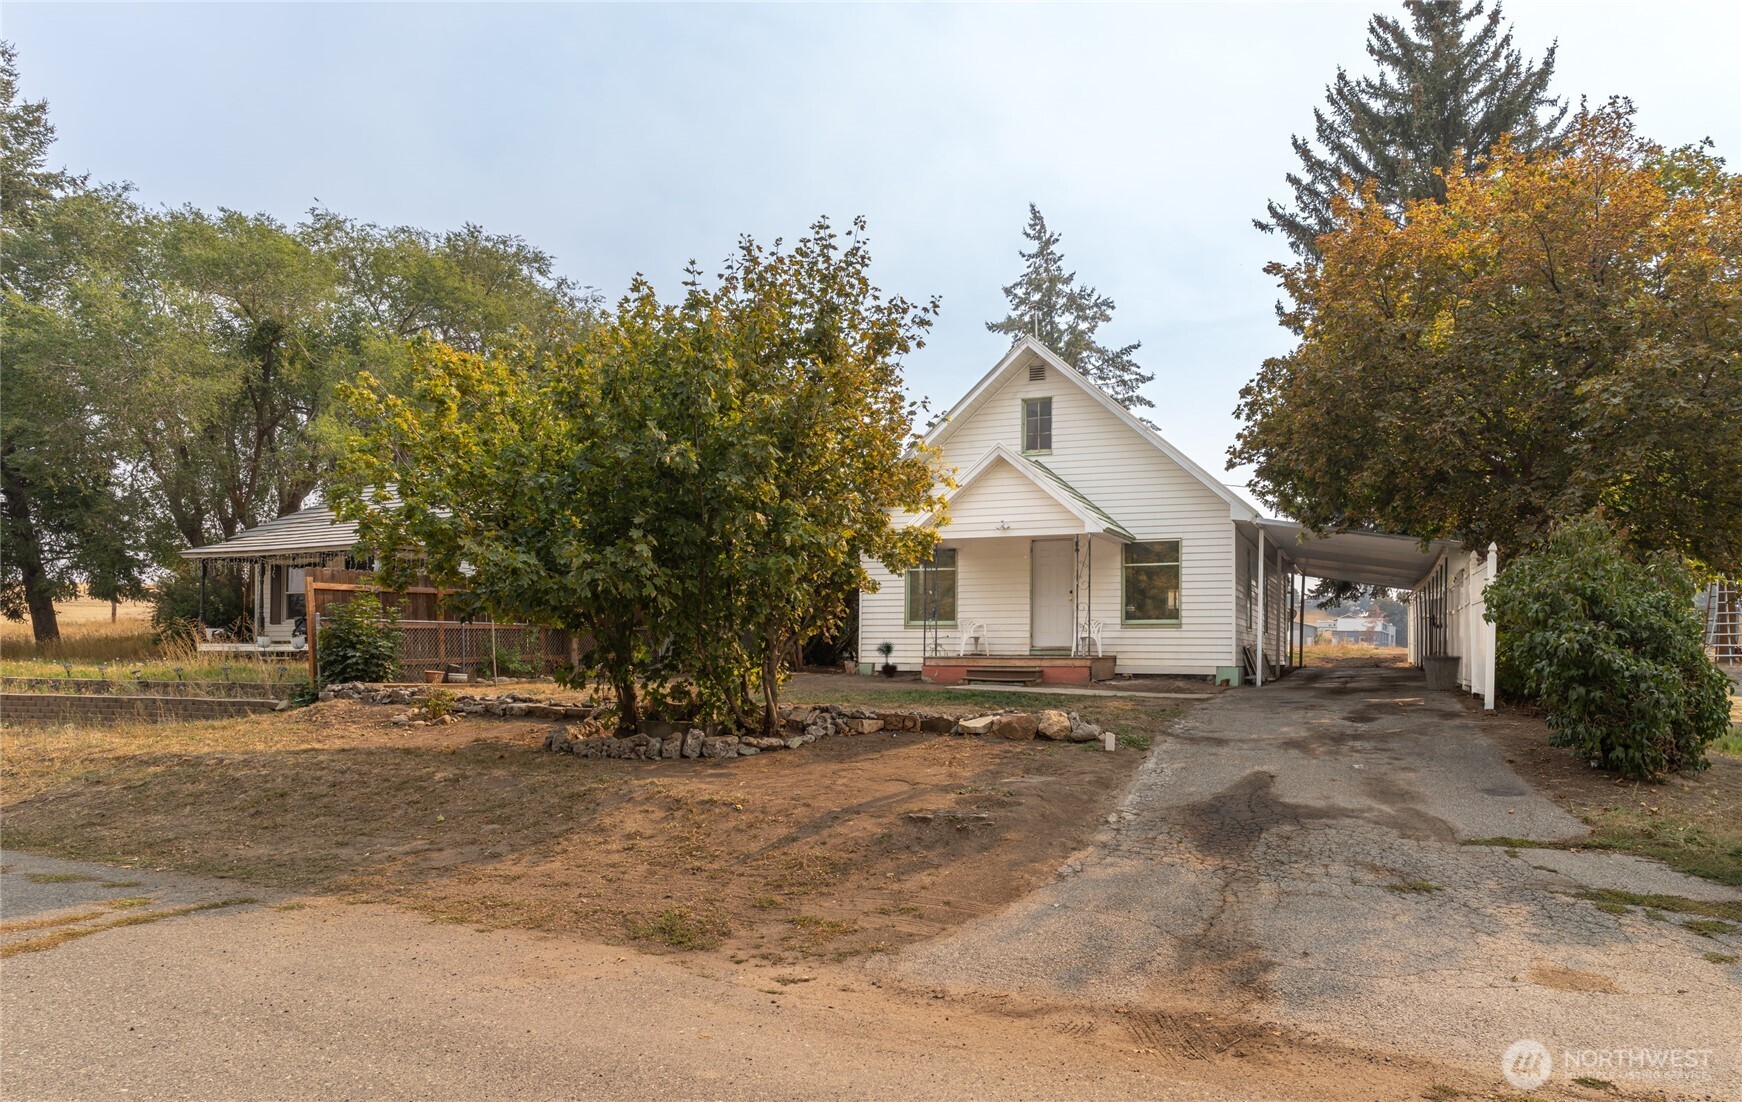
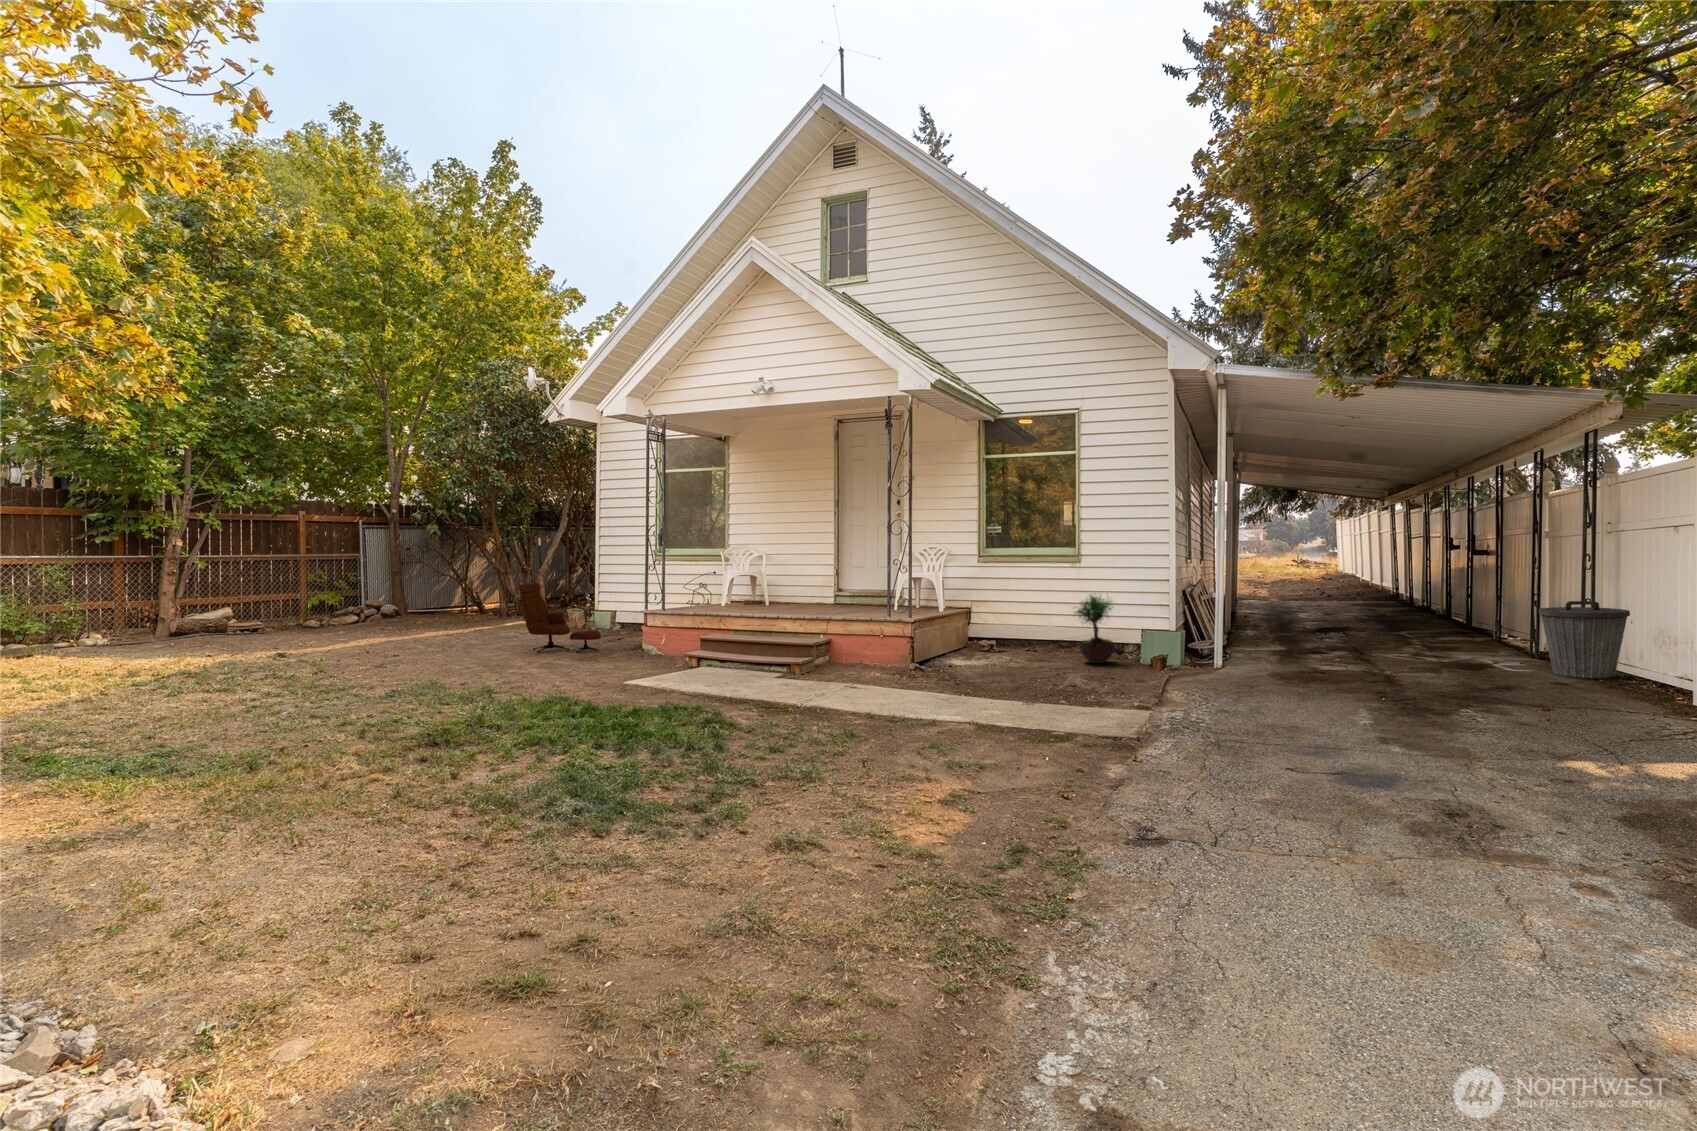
lounge chair: none [819,632,872,677] -> present [519,583,601,653]
potted tree: present [876,642,898,676] -> present [1076,594,1114,663]

